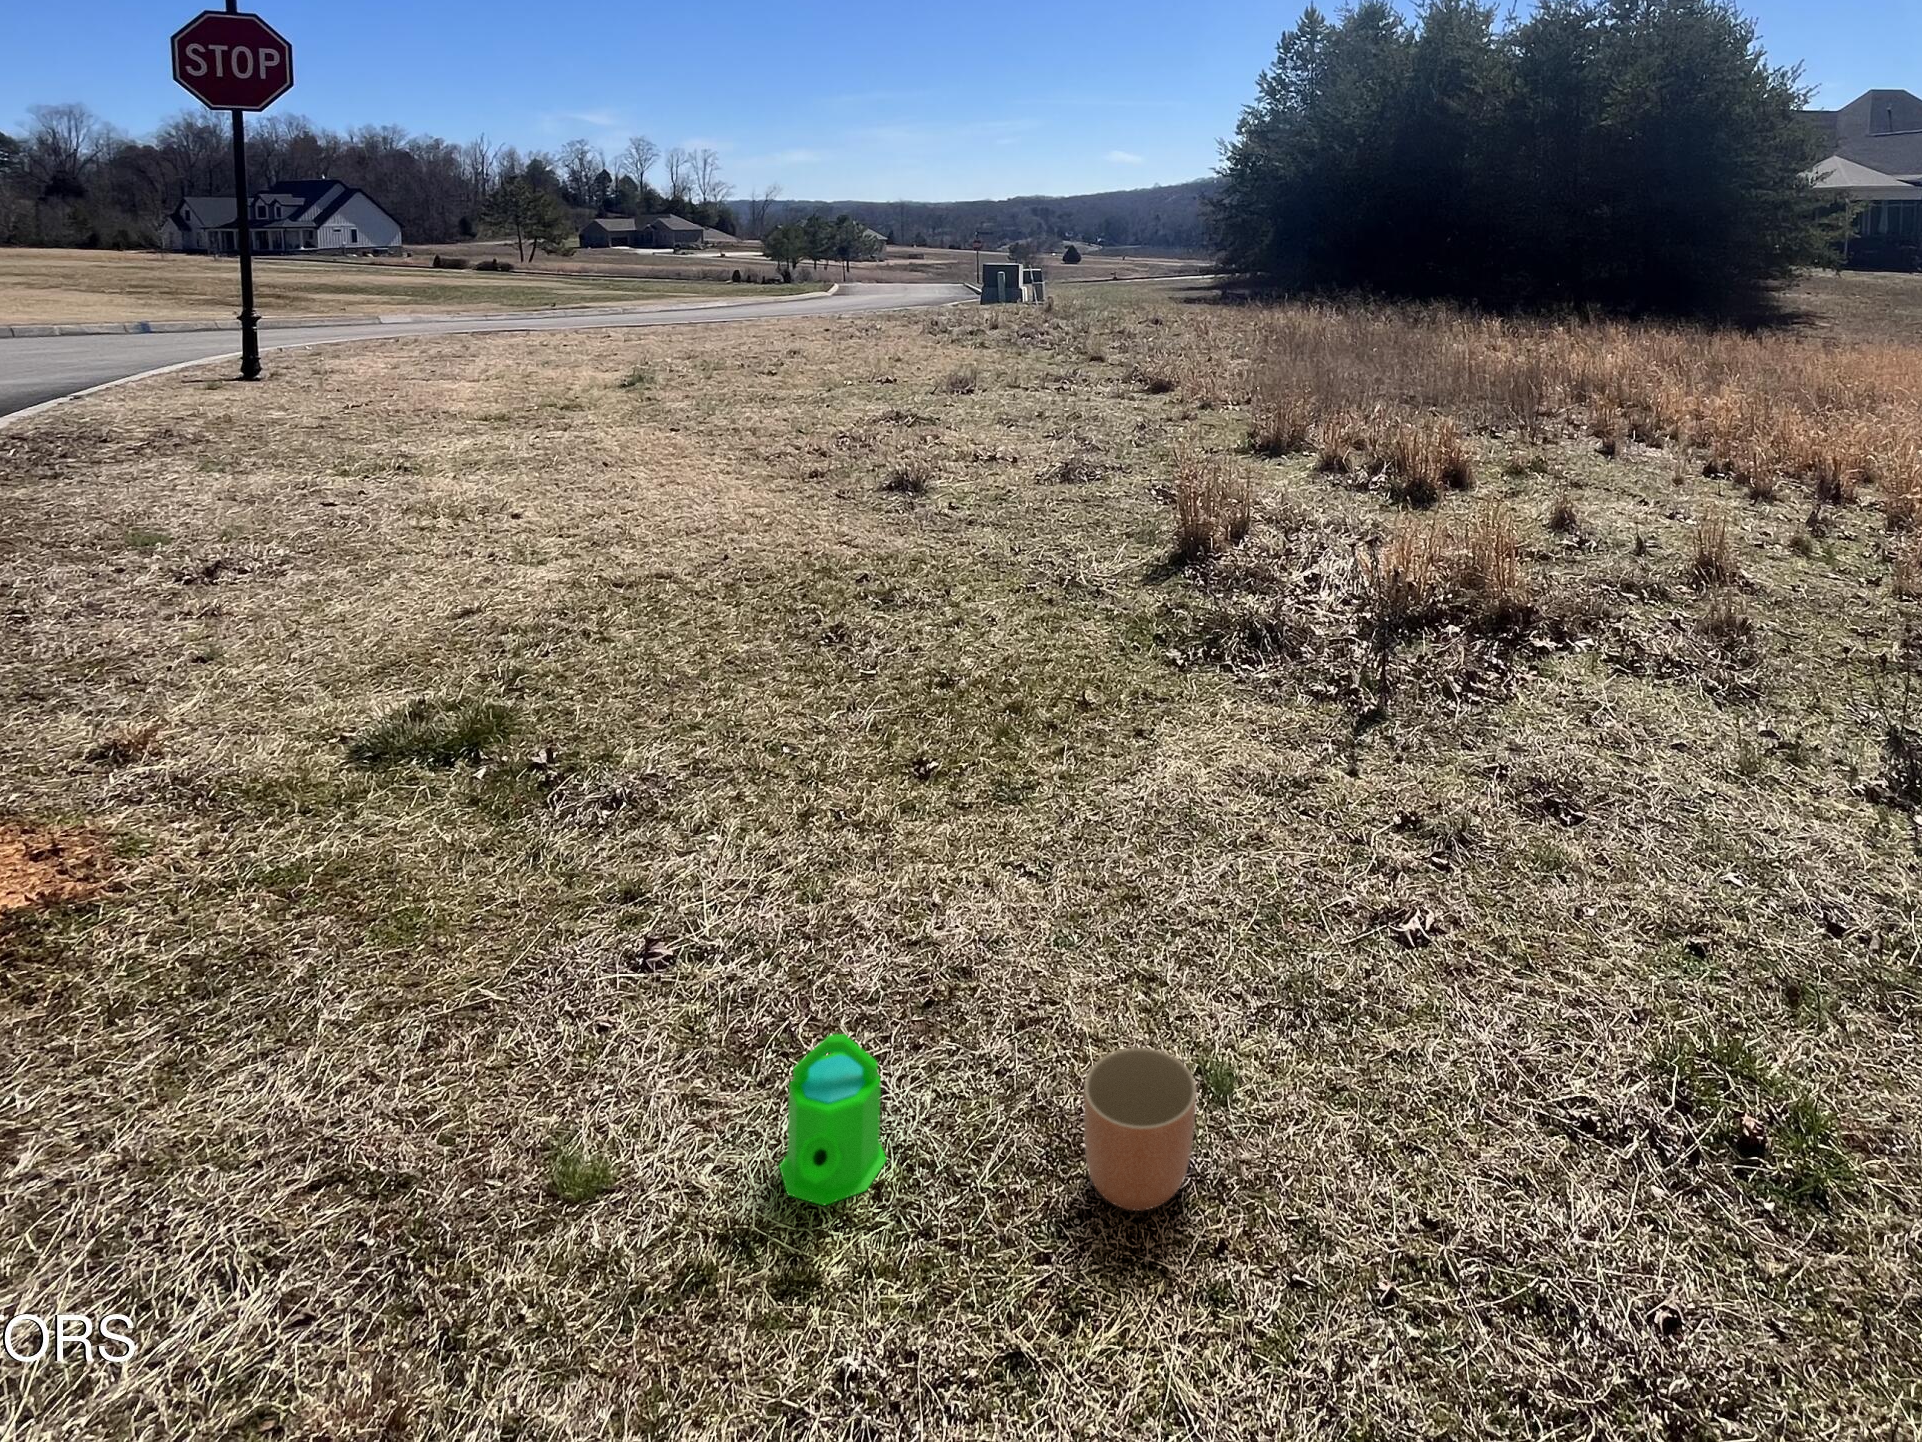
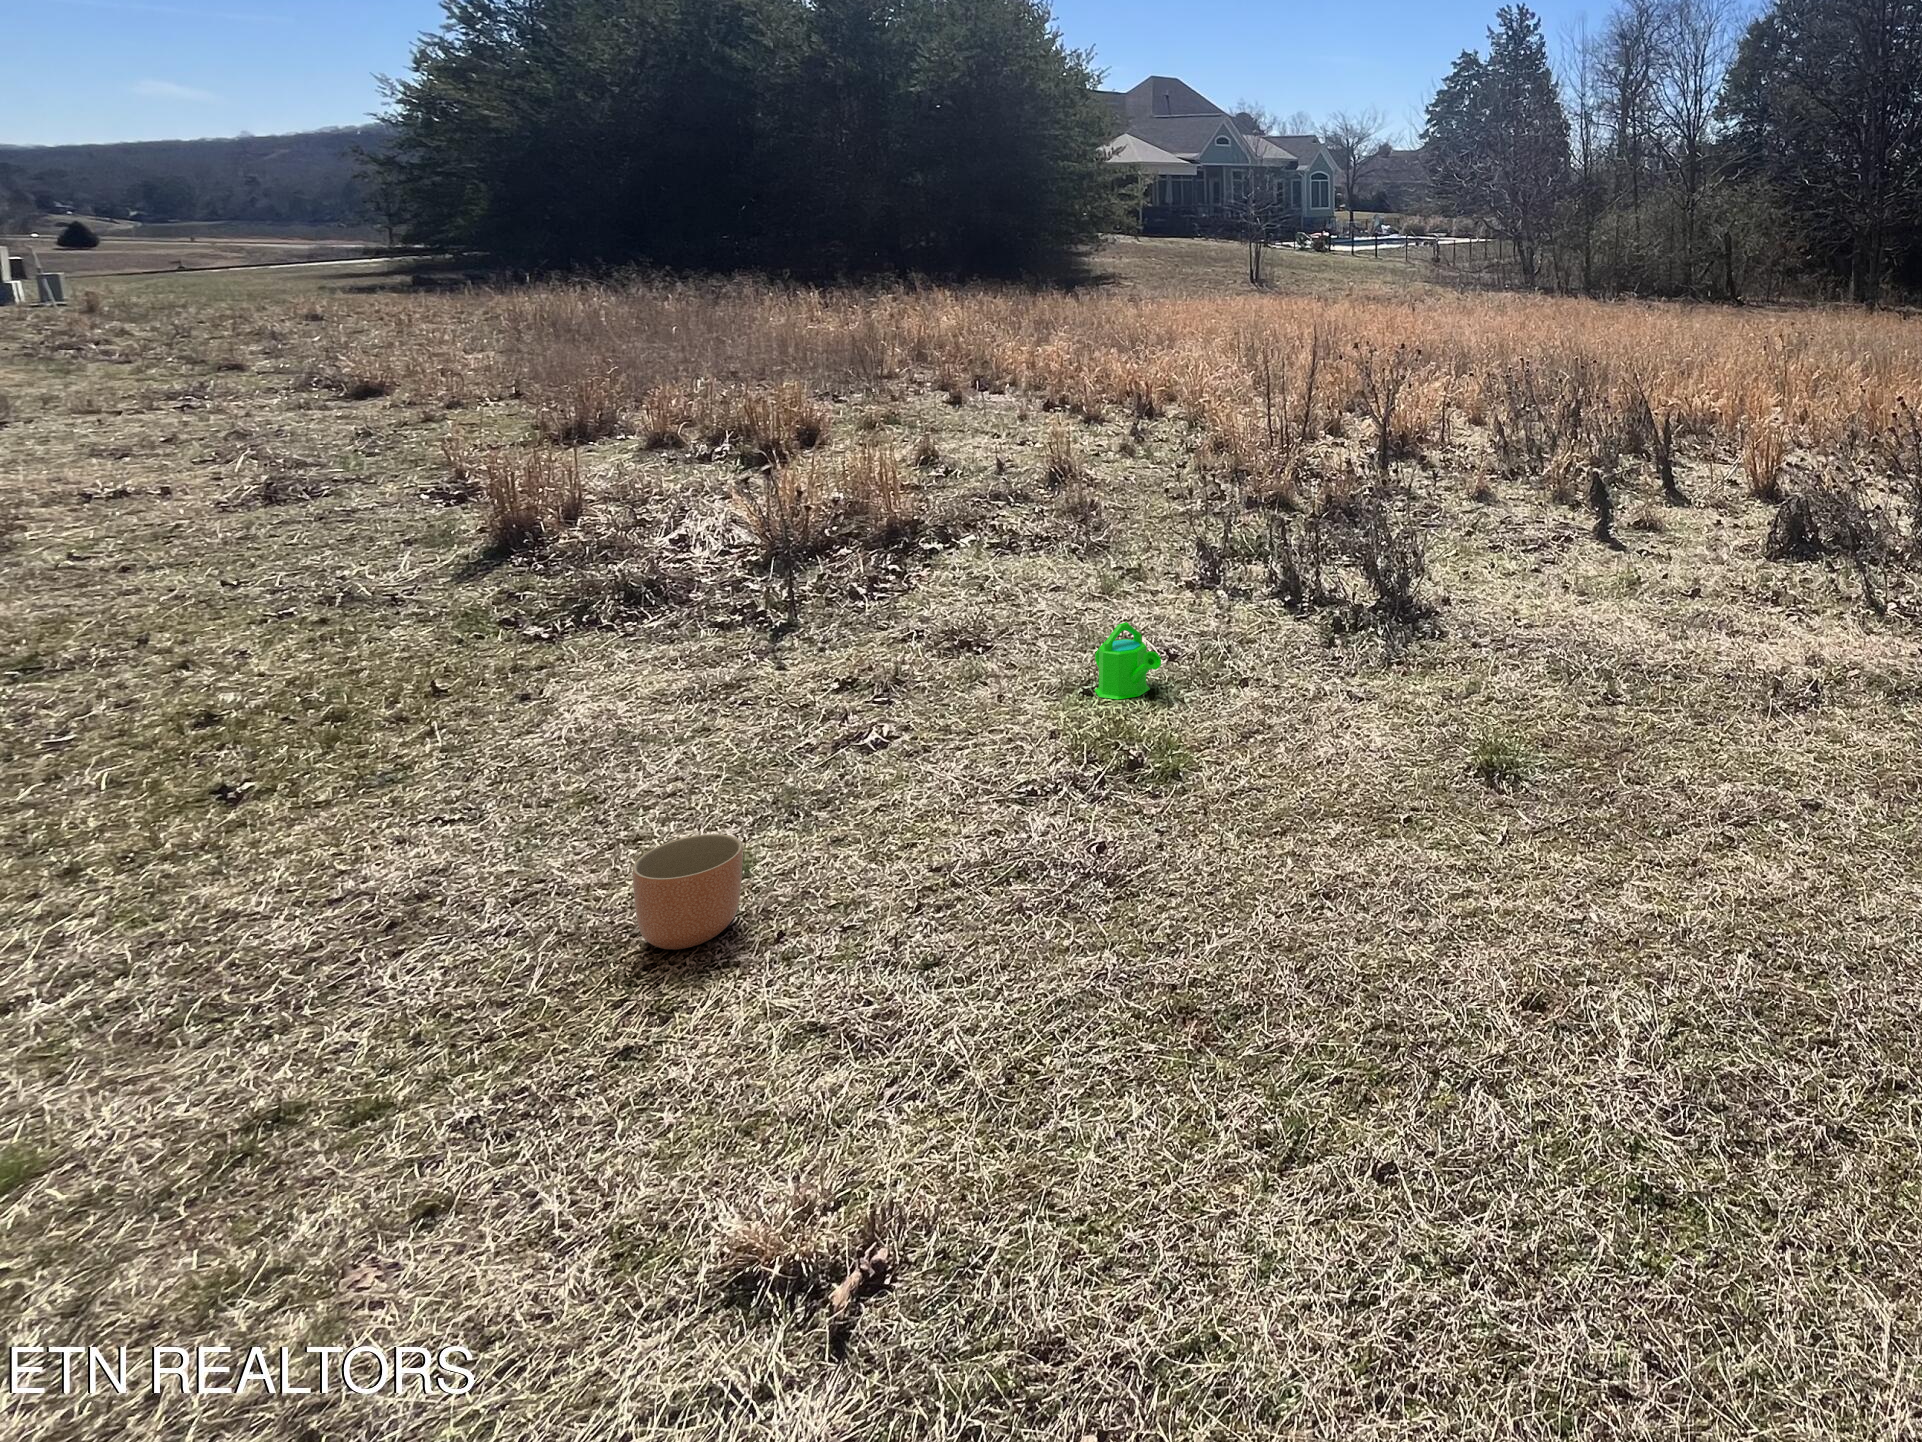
watering can: present [779,1034,887,1206] -> present [1095,622,1161,700]

